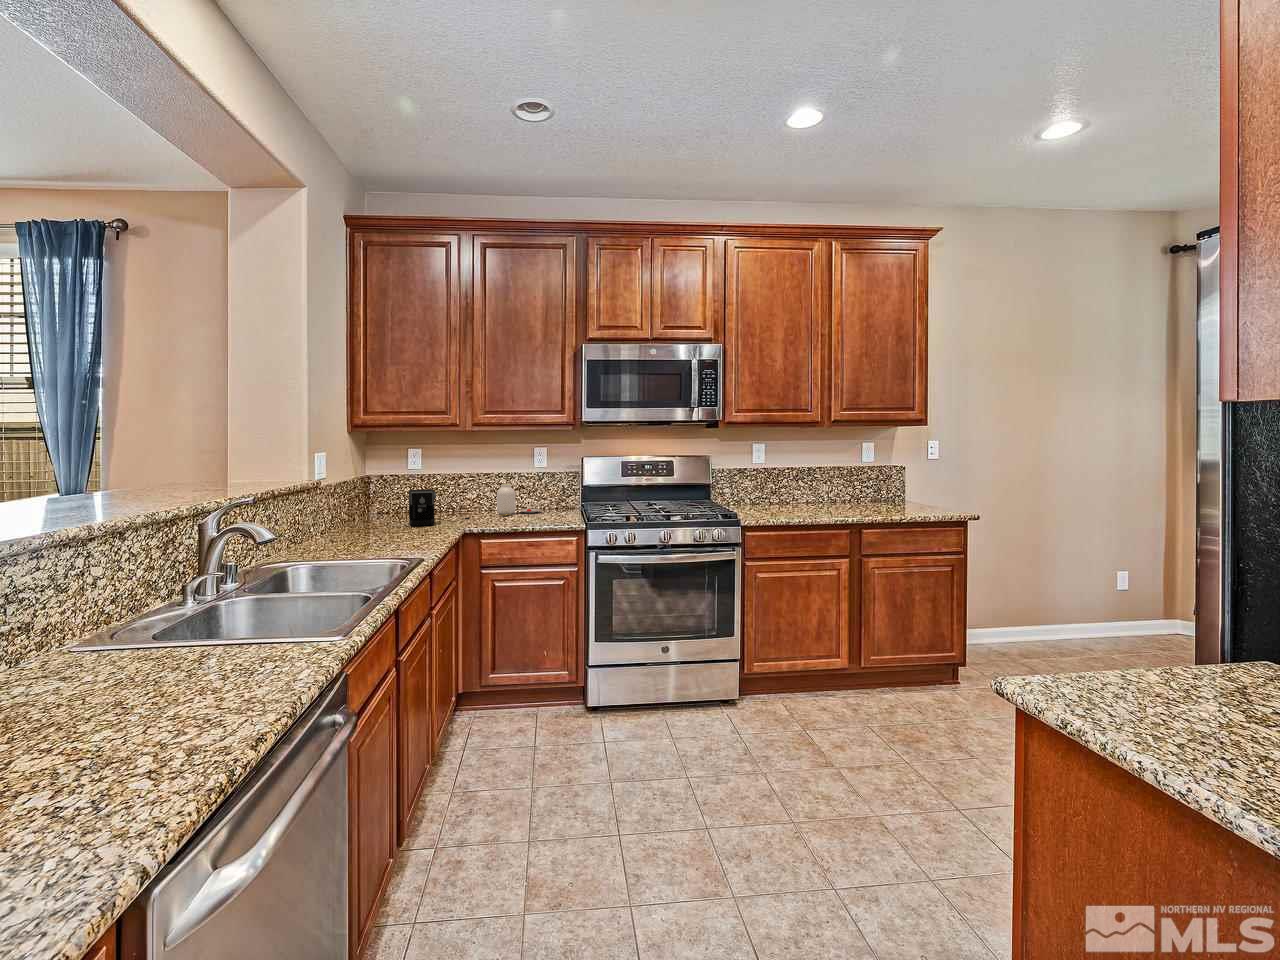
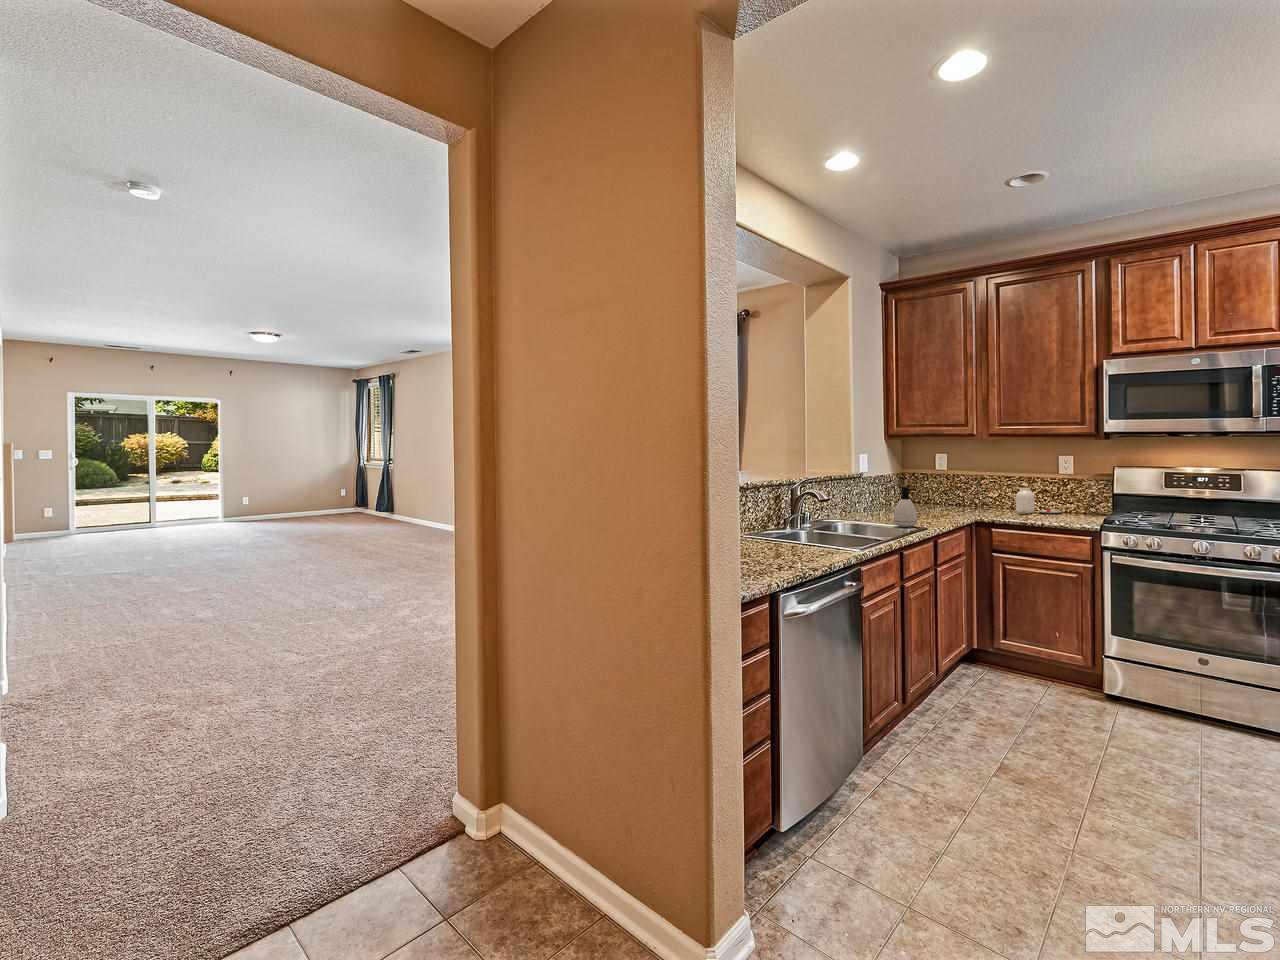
soap dispenser: none [358,486,391,544] -> present [894,487,917,527]
coffee maker: present [409,489,470,526] -> none [936,490,988,518]

